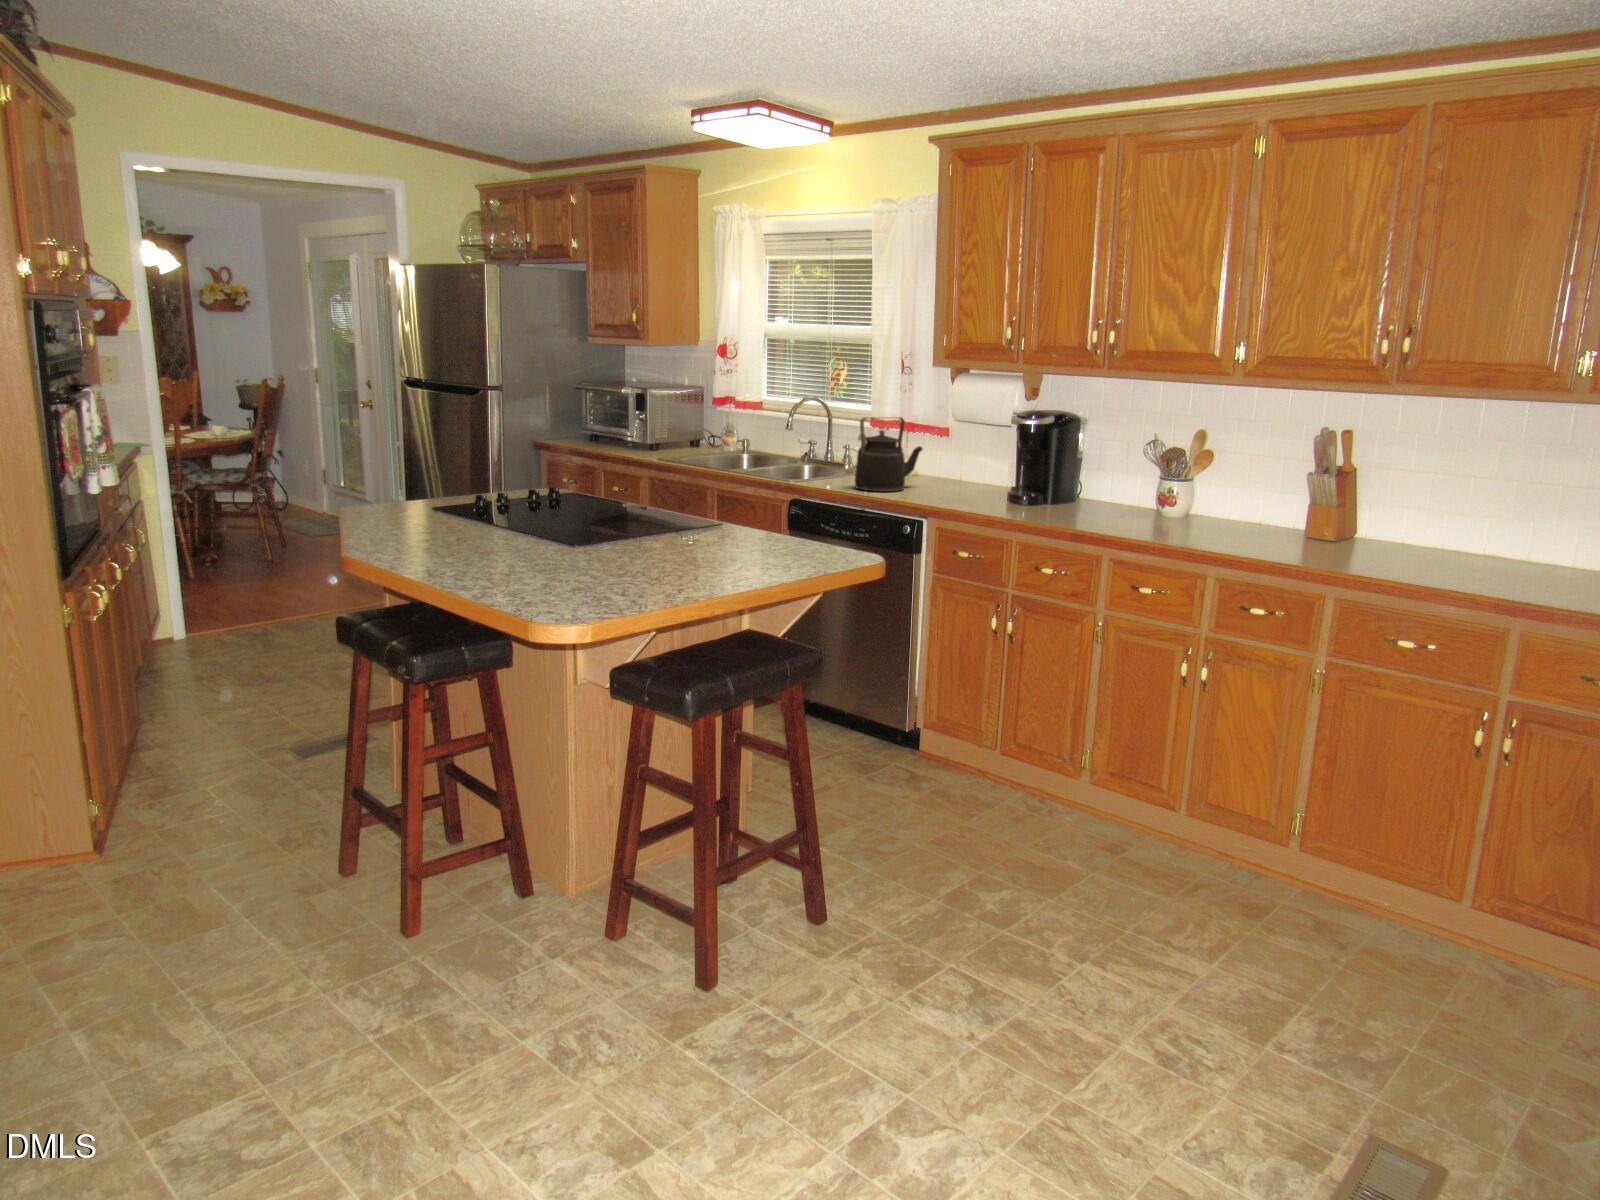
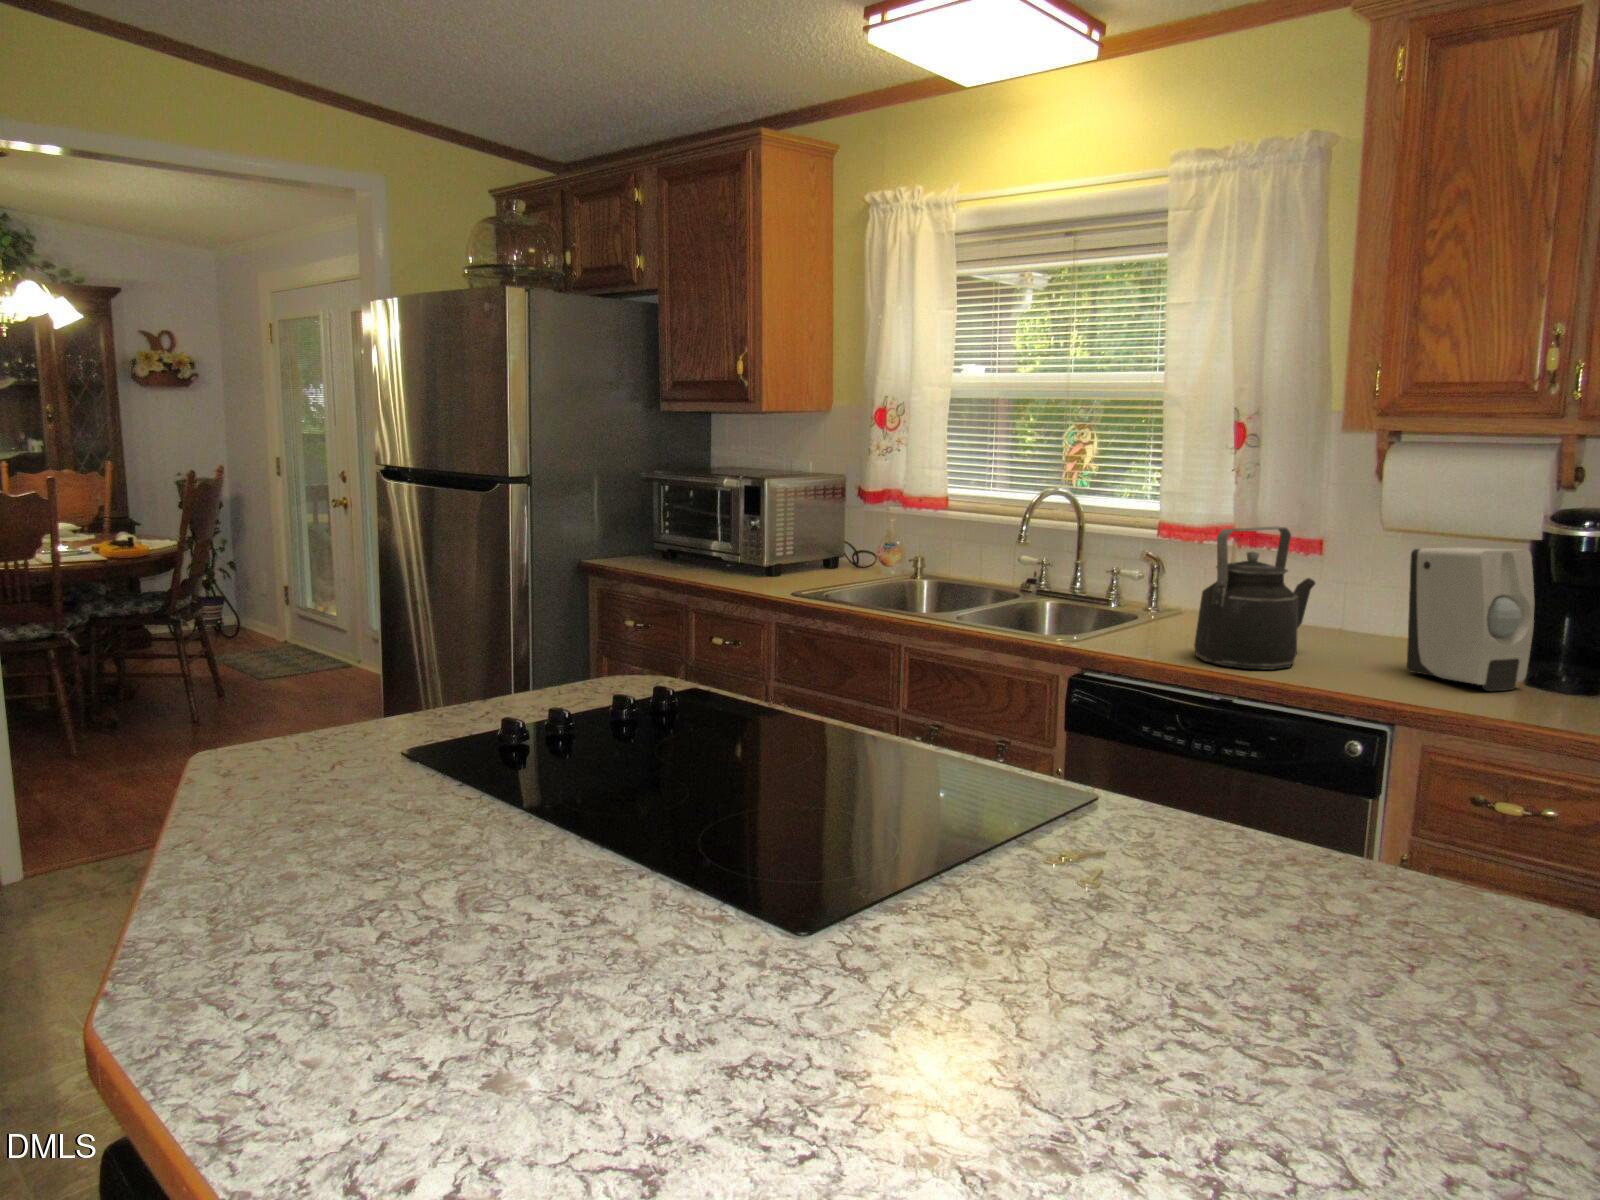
soap dispenser: none [955,429,1005,501] -> present [1407,548,1535,691]

